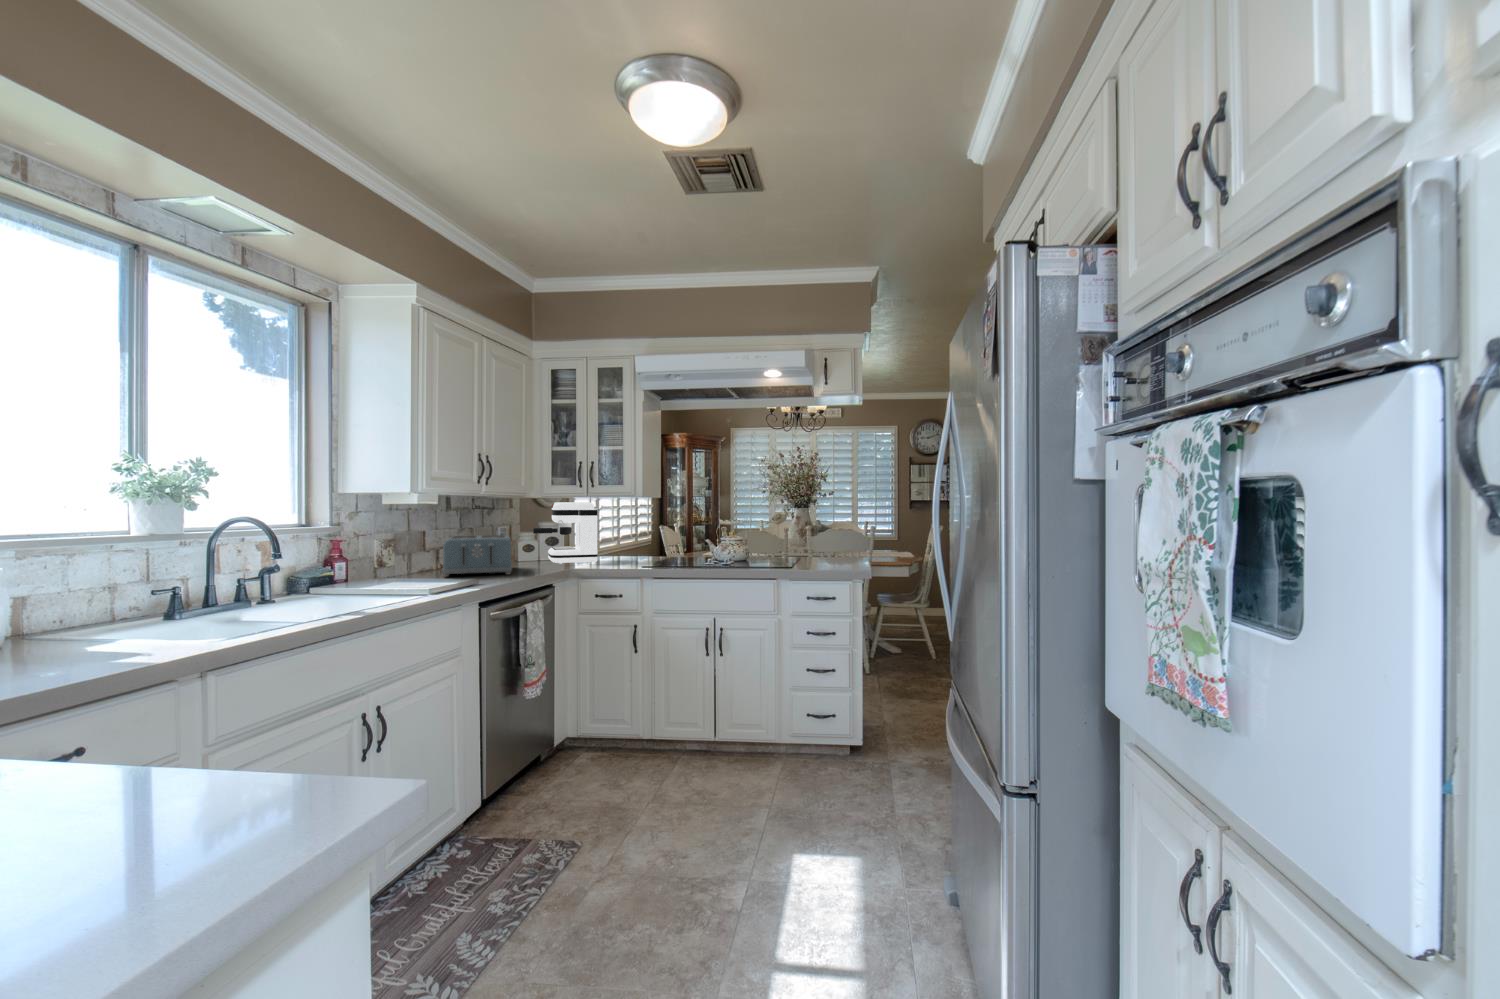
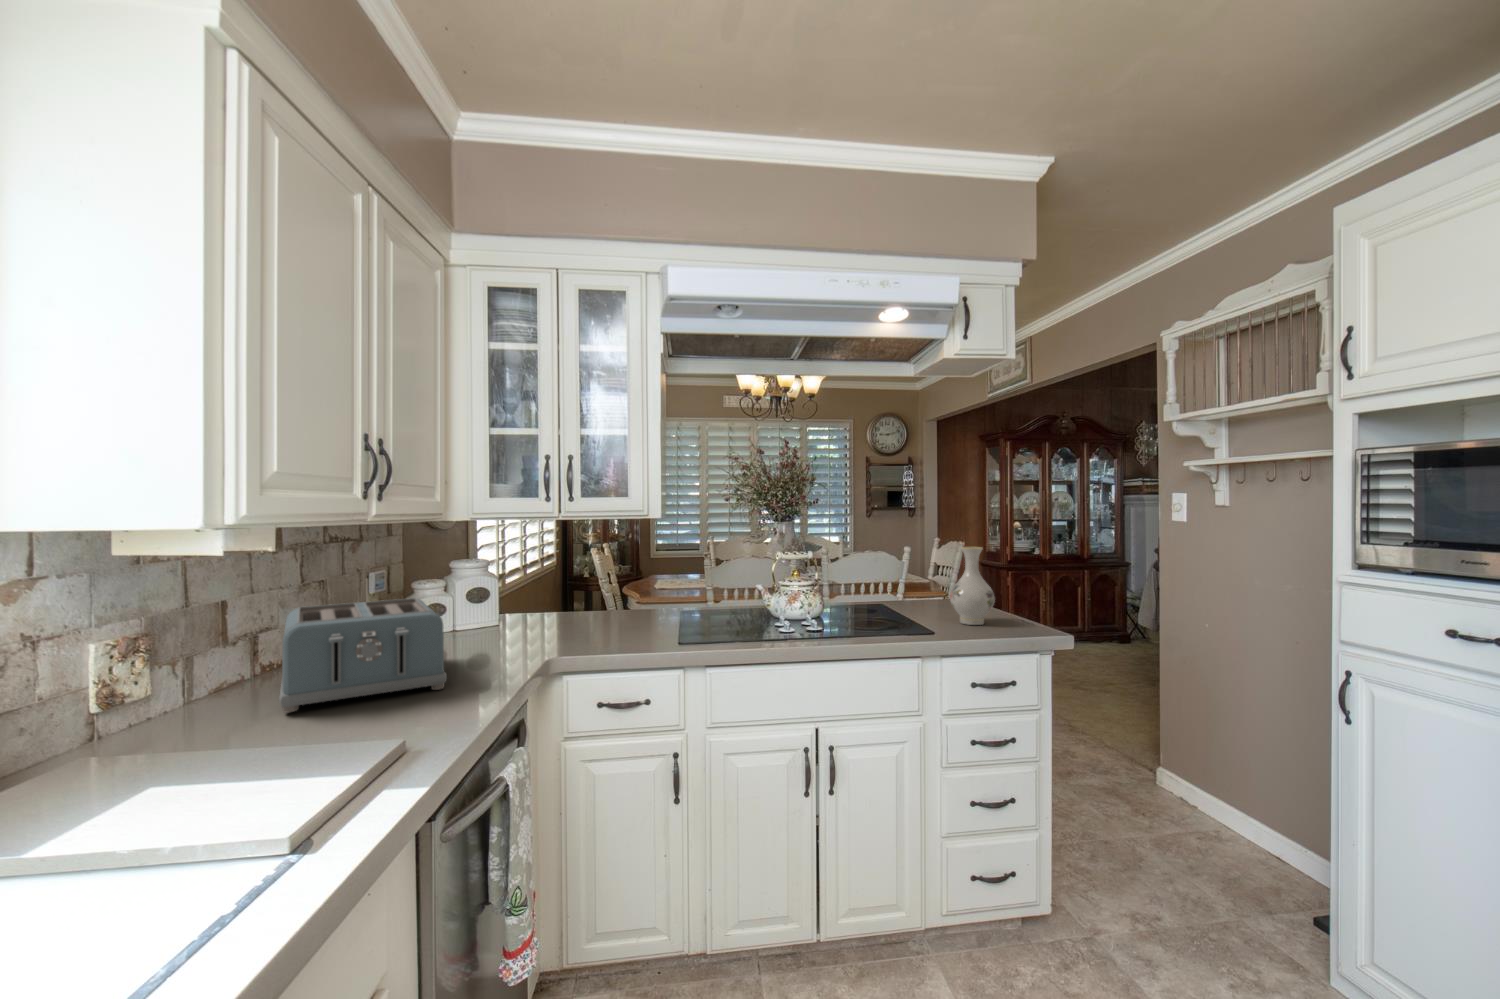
coffee maker: present [533,502,597,564] -> none [459,527,586,644]
vase: none [818,516,845,566] -> present [950,547,995,625]

